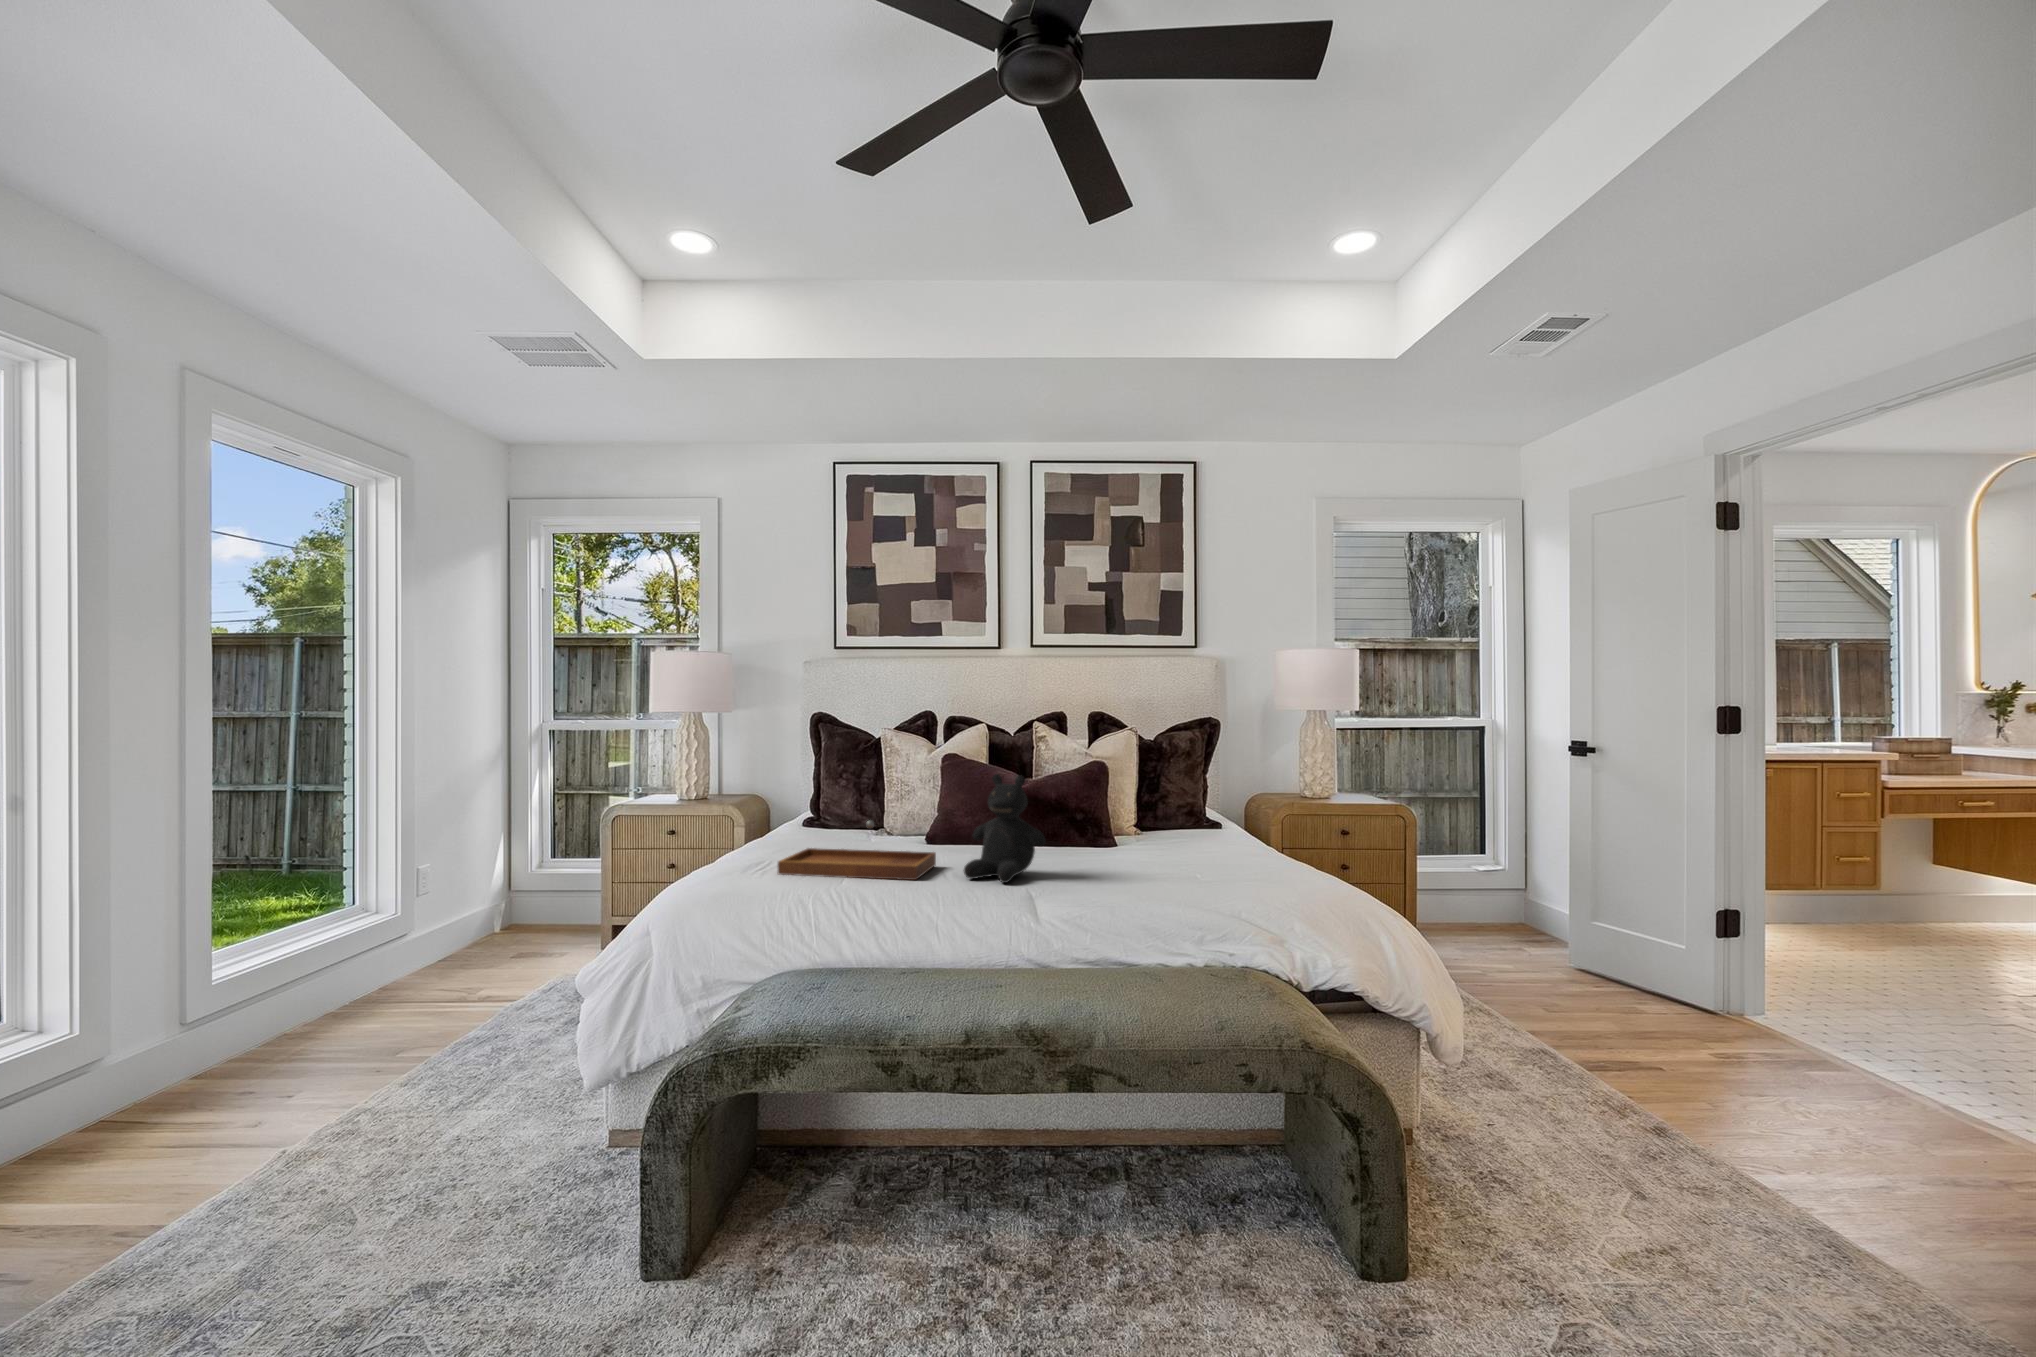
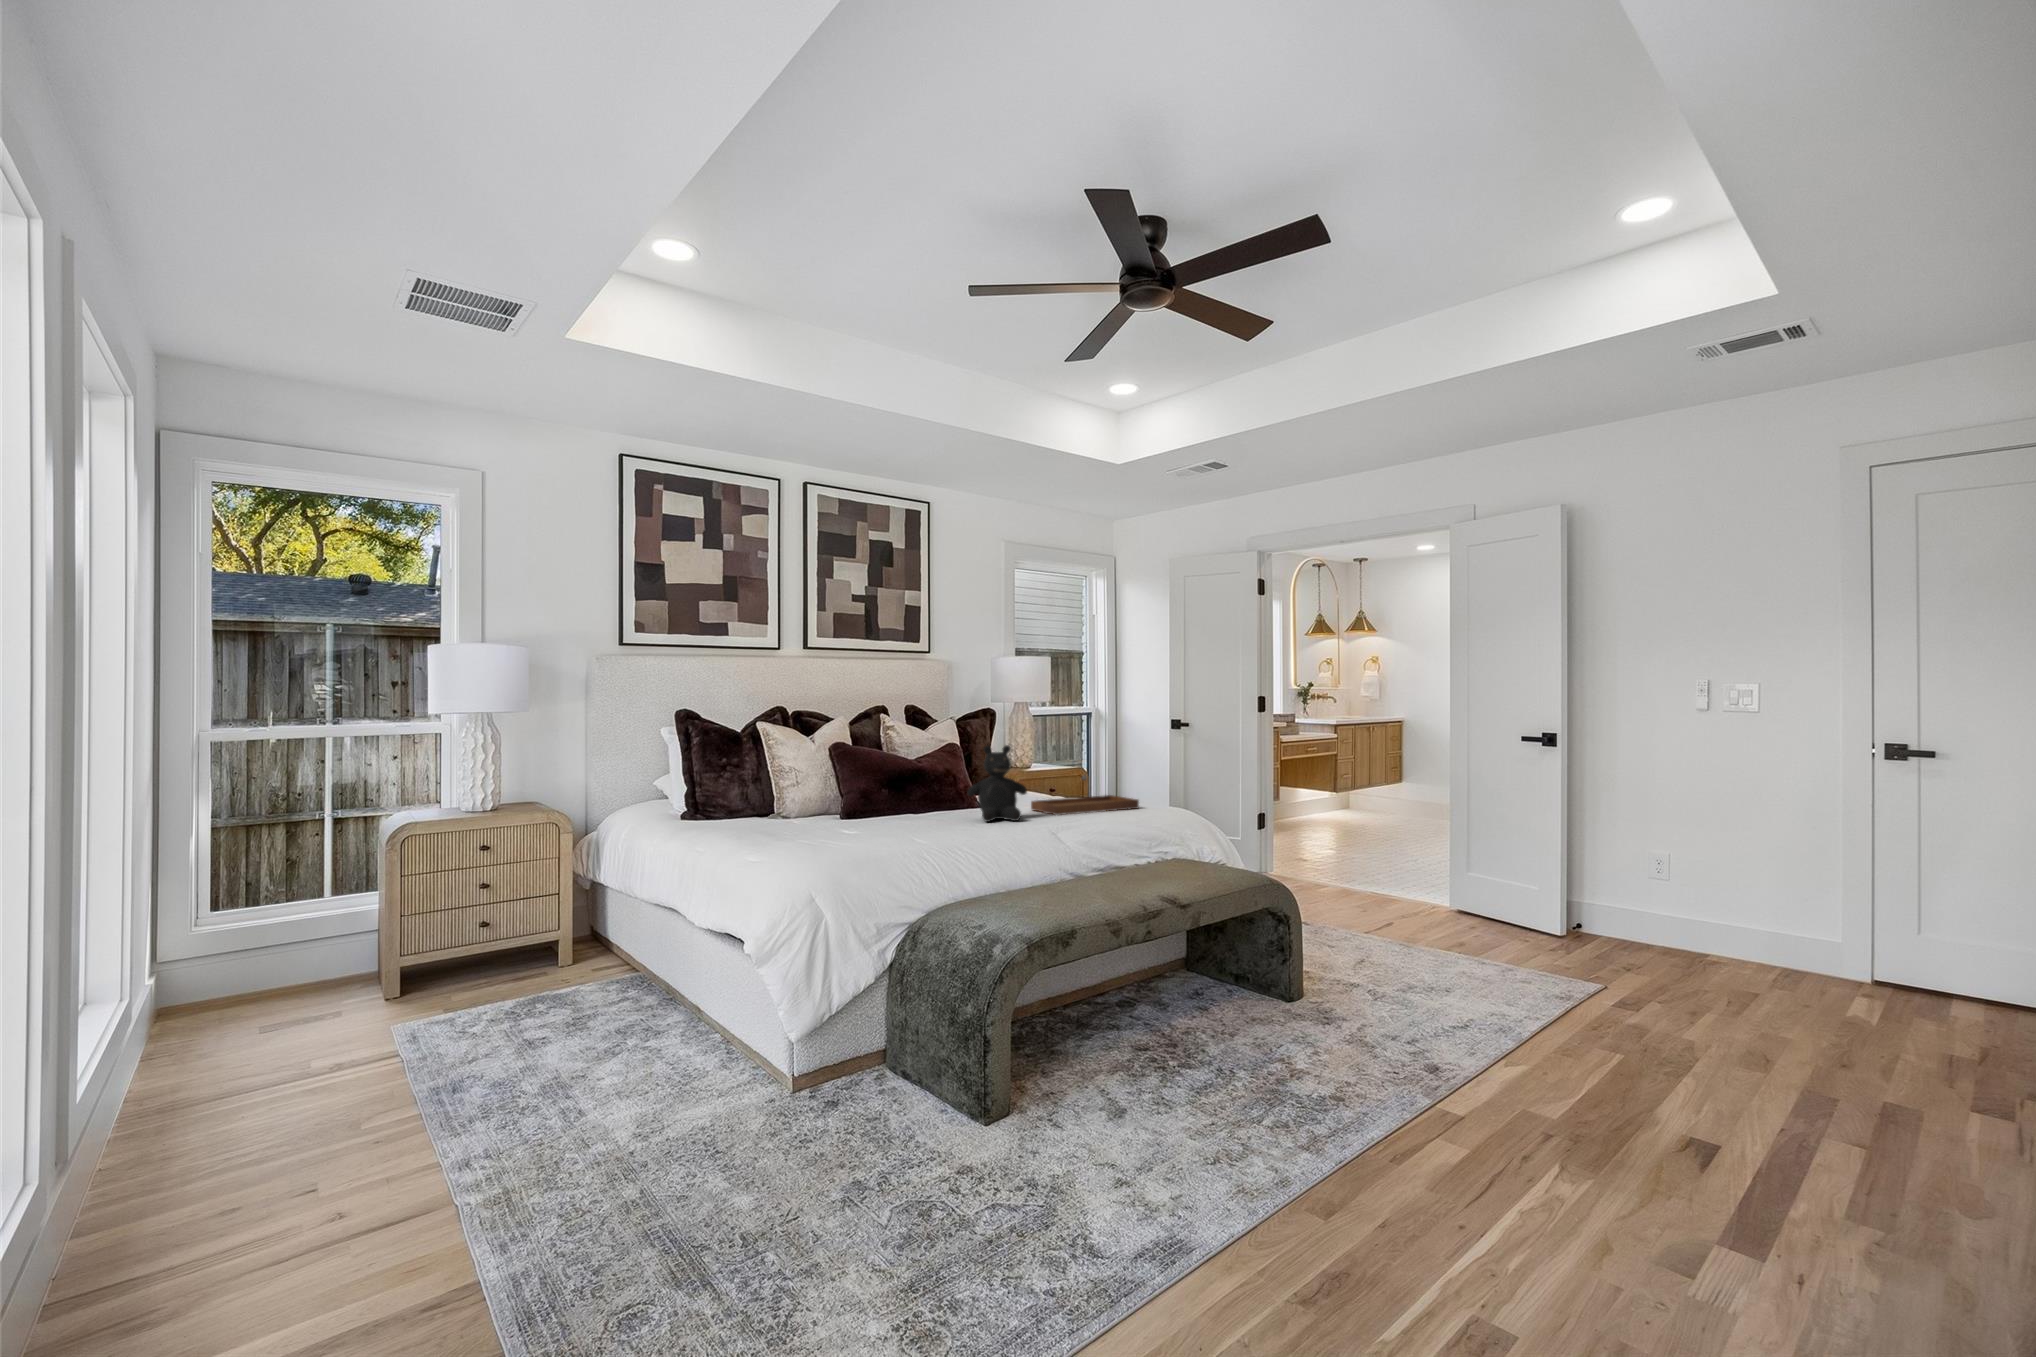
tray: present [778,820,936,880] -> present [1031,776,1139,815]

